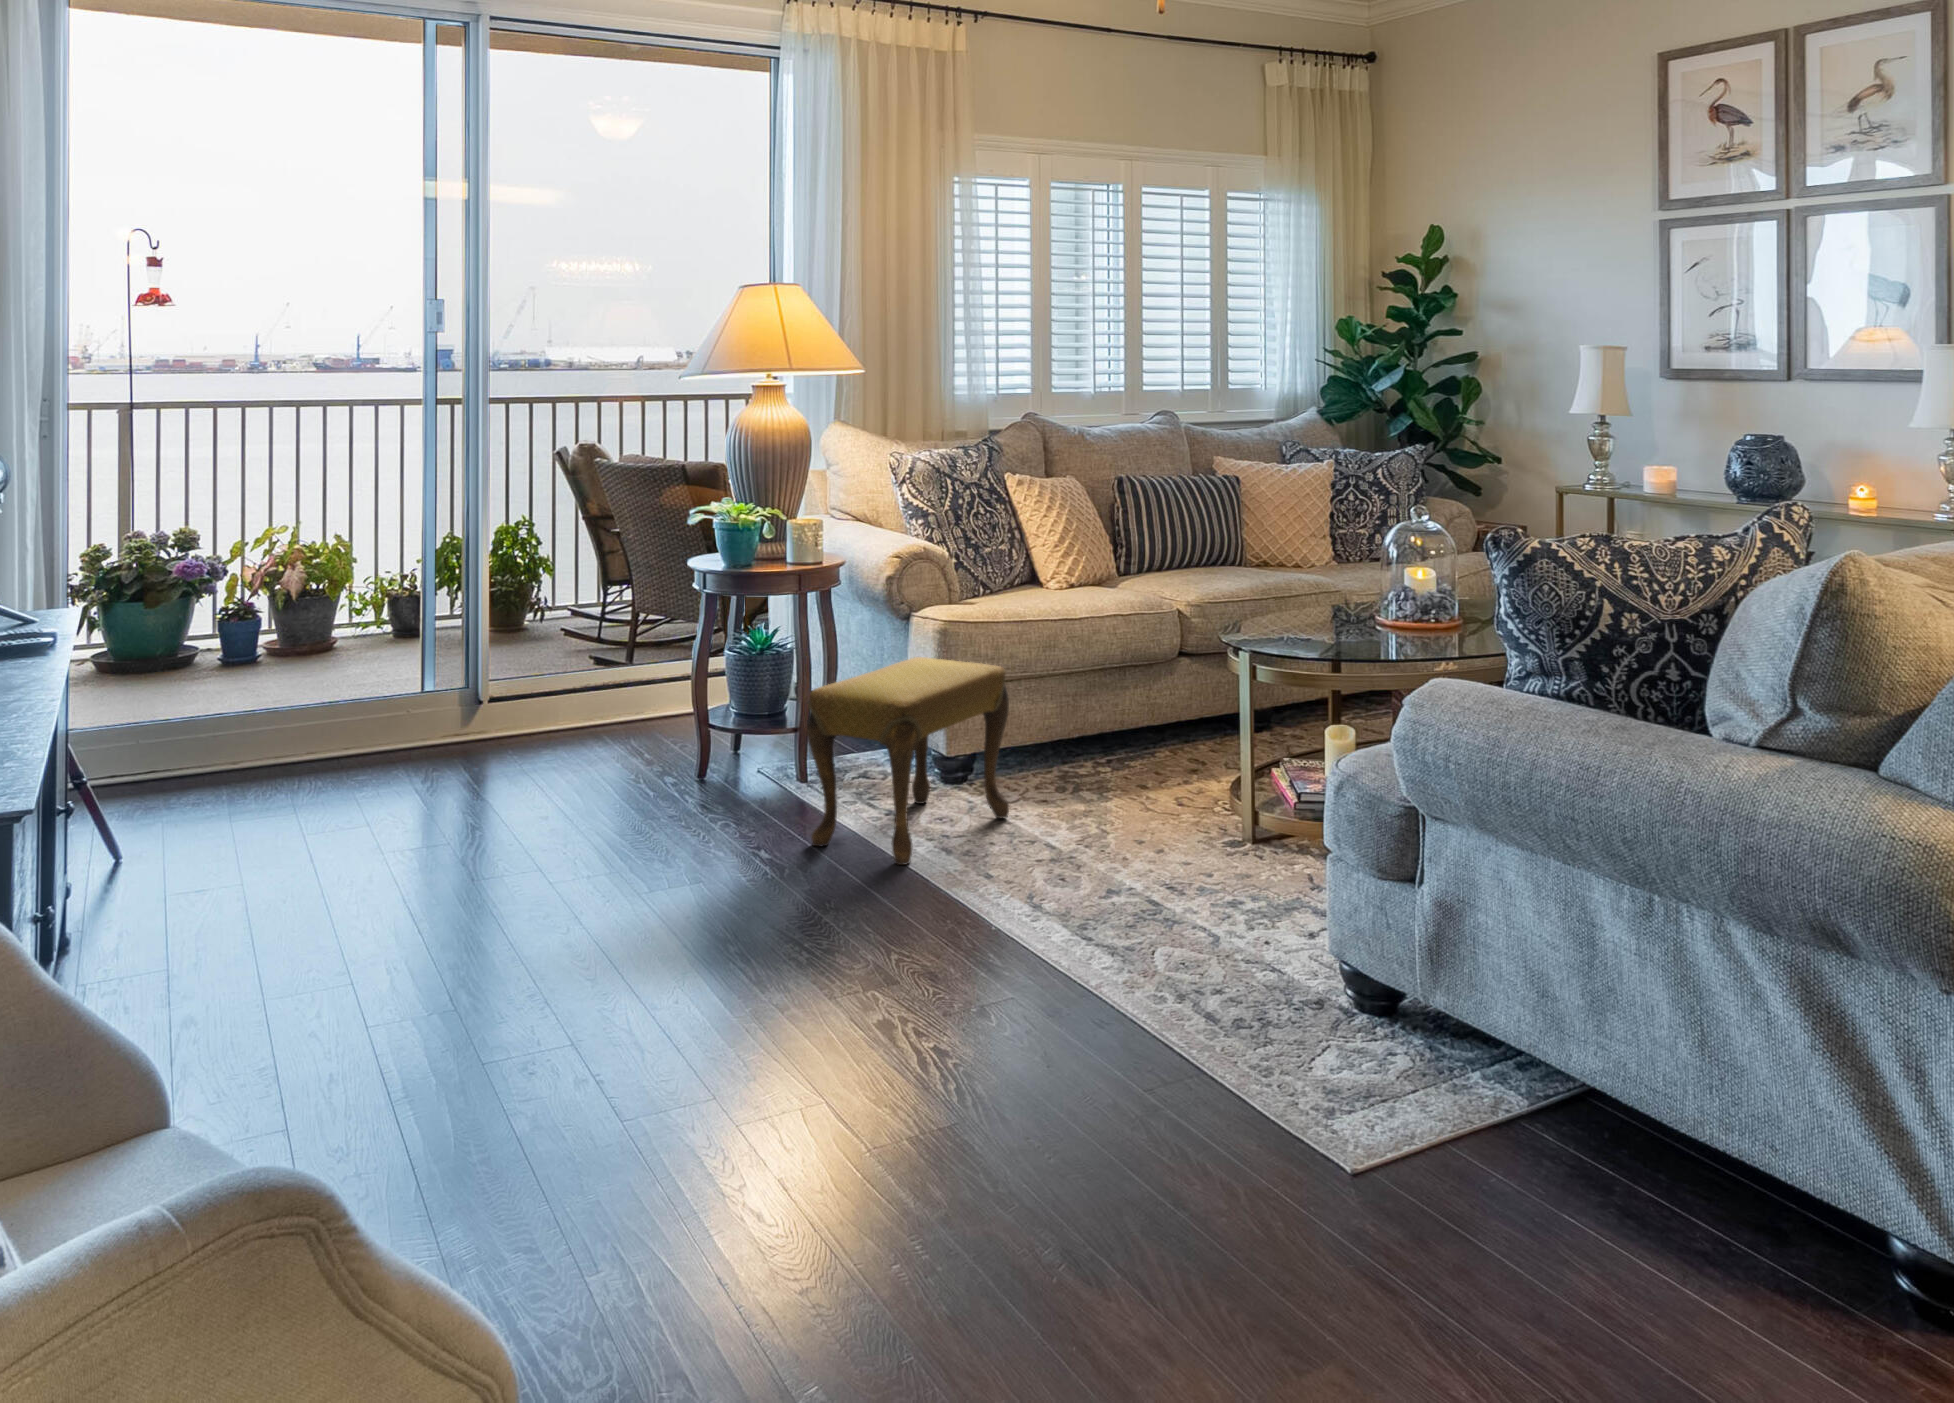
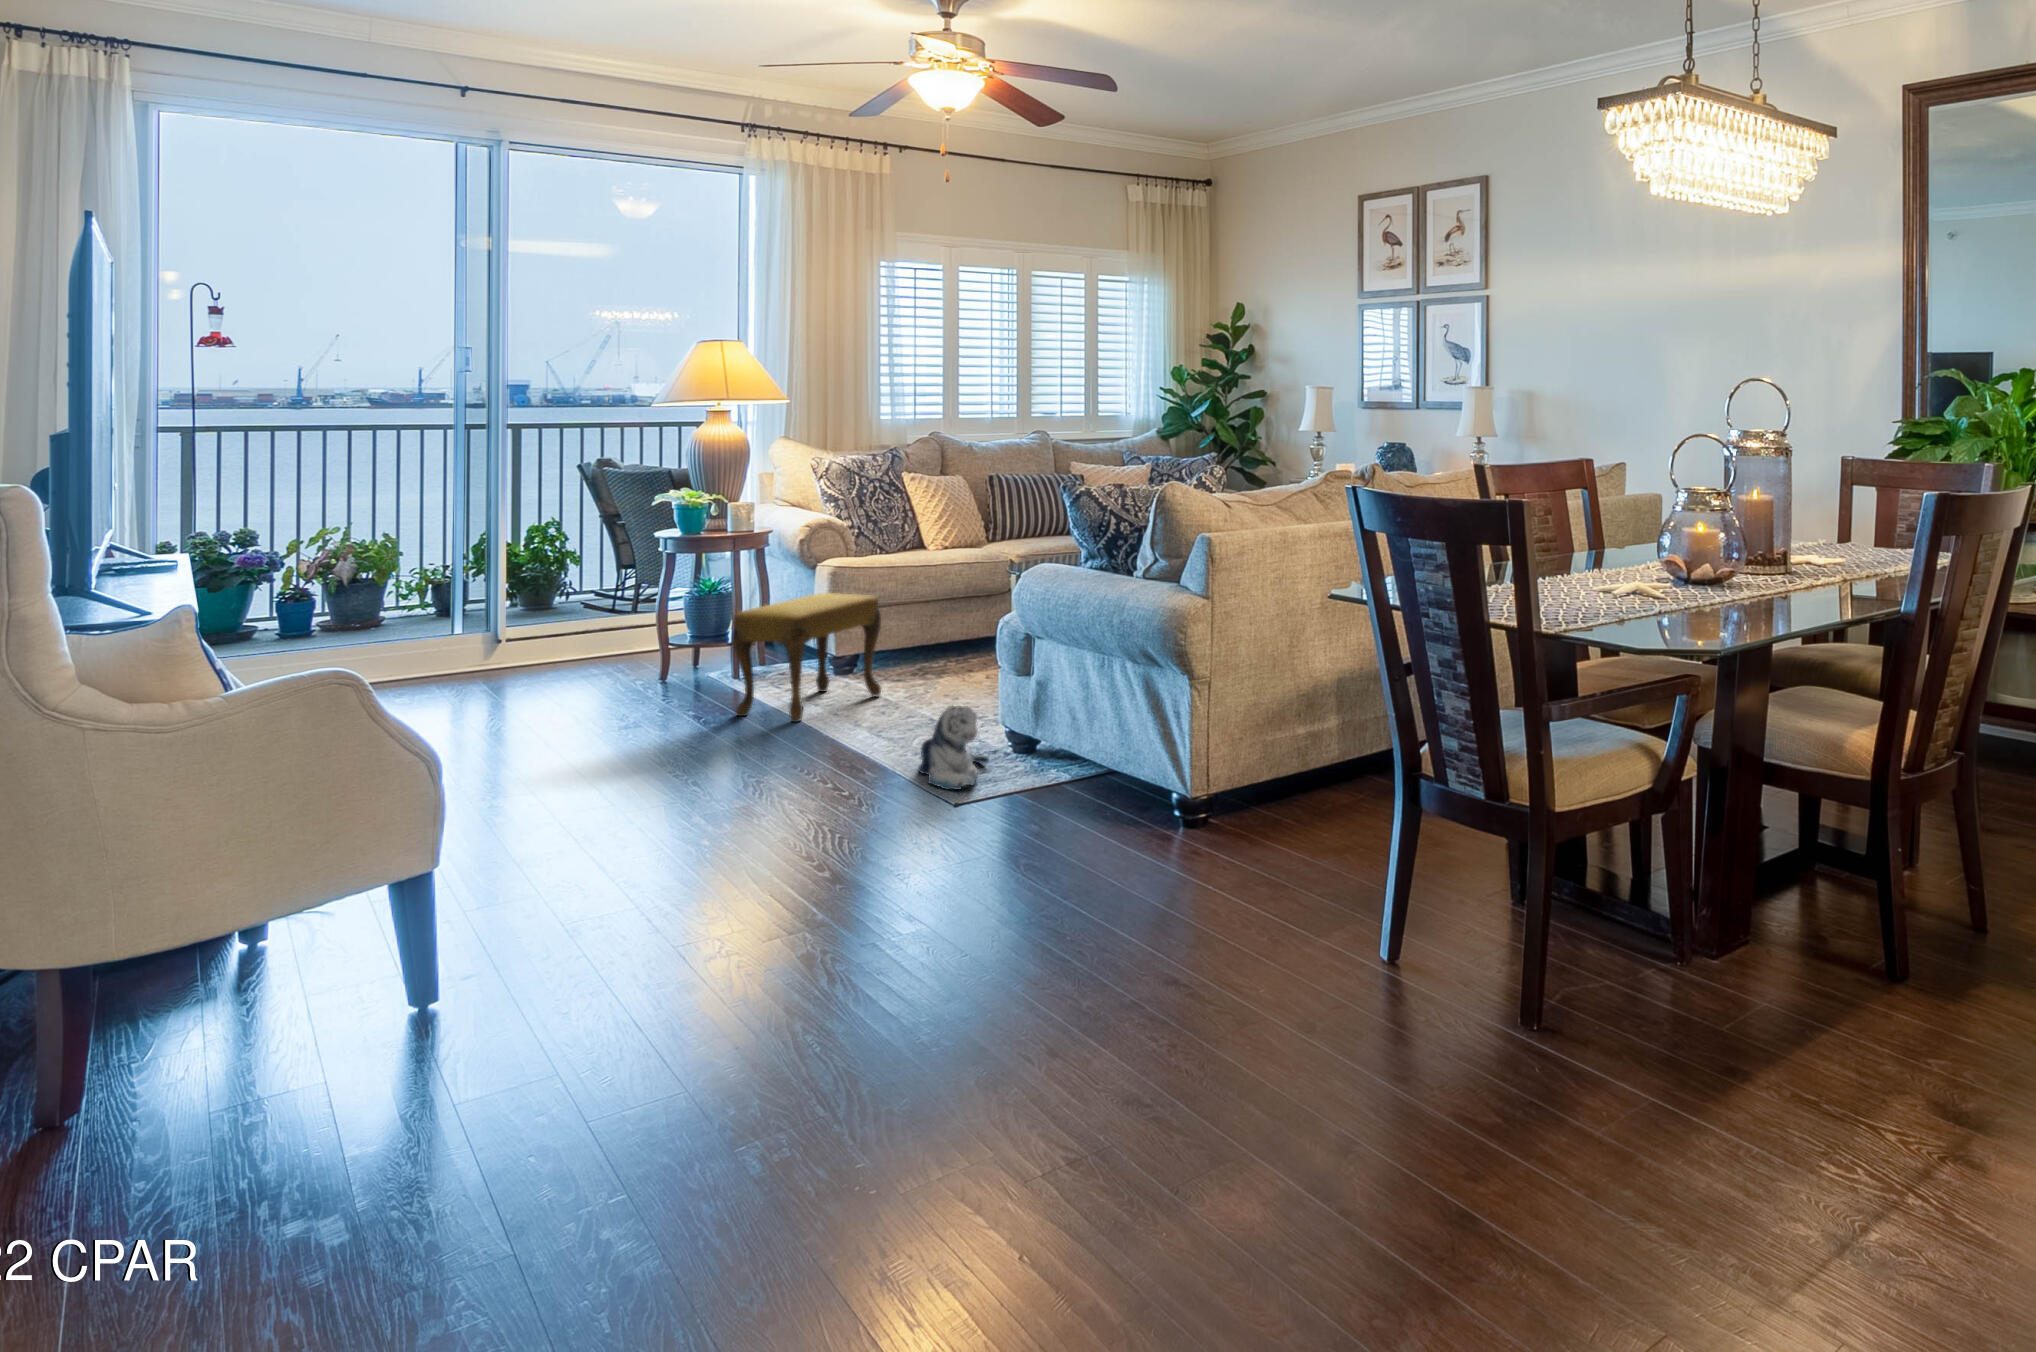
plush toy: none [1137,897,1255,1057] -> present [918,706,989,790]

